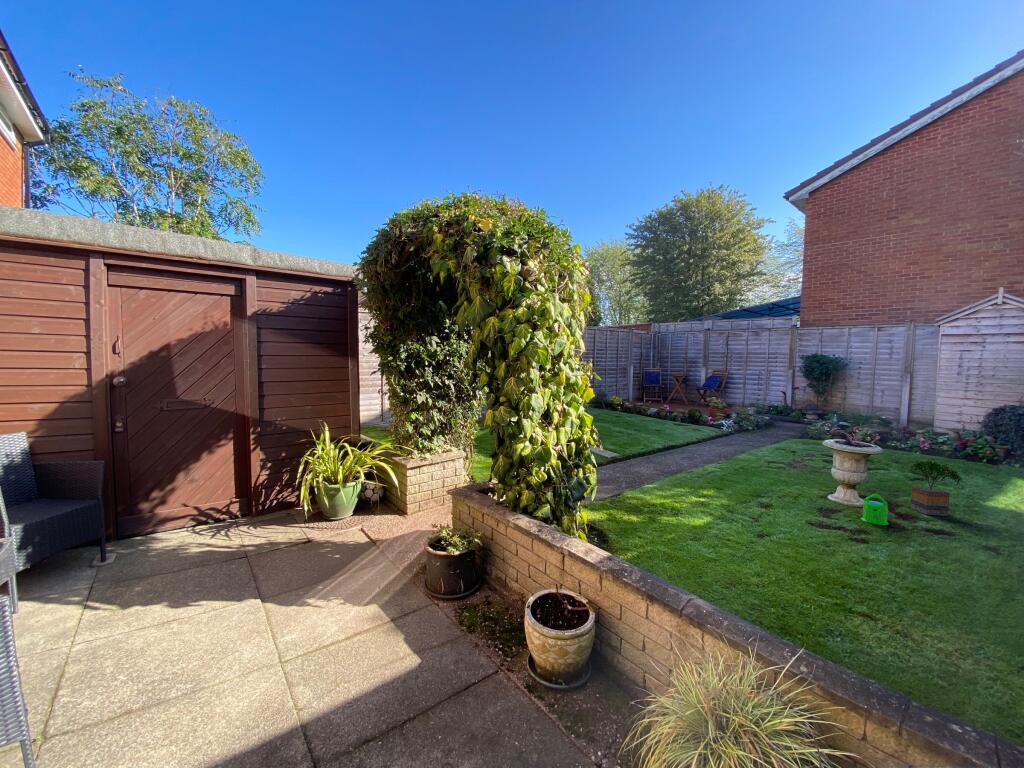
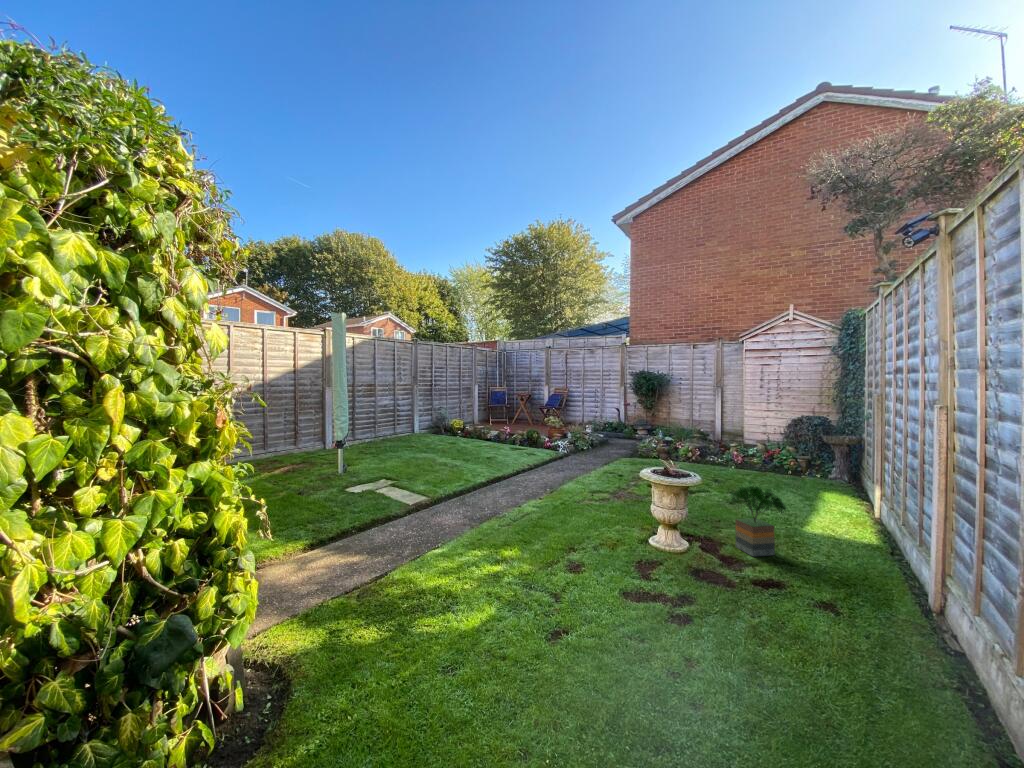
watering can: present [861,494,888,525] -> none [683,540,716,585]

